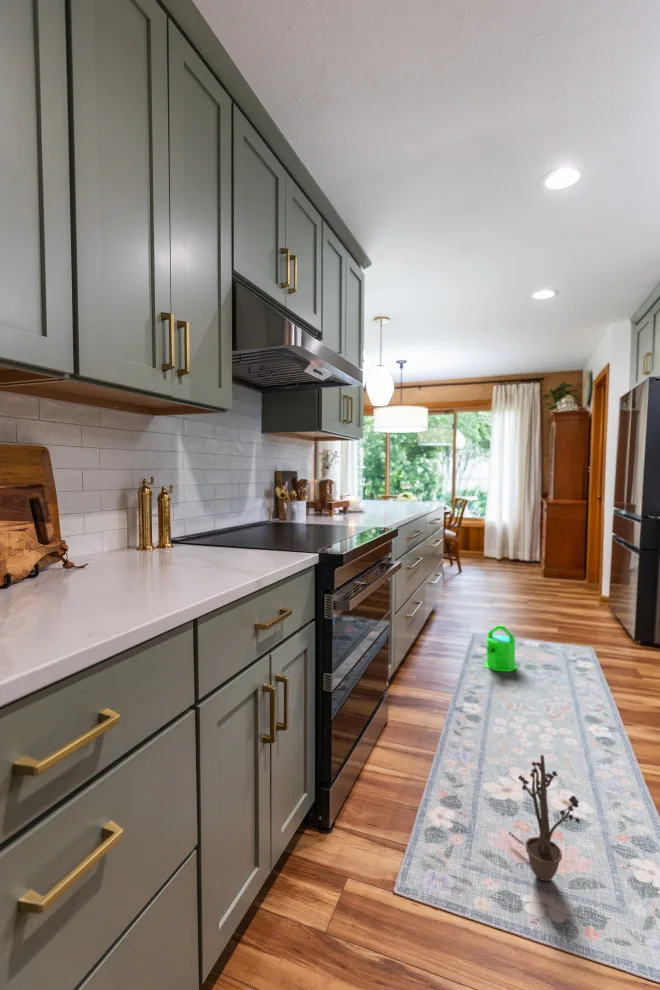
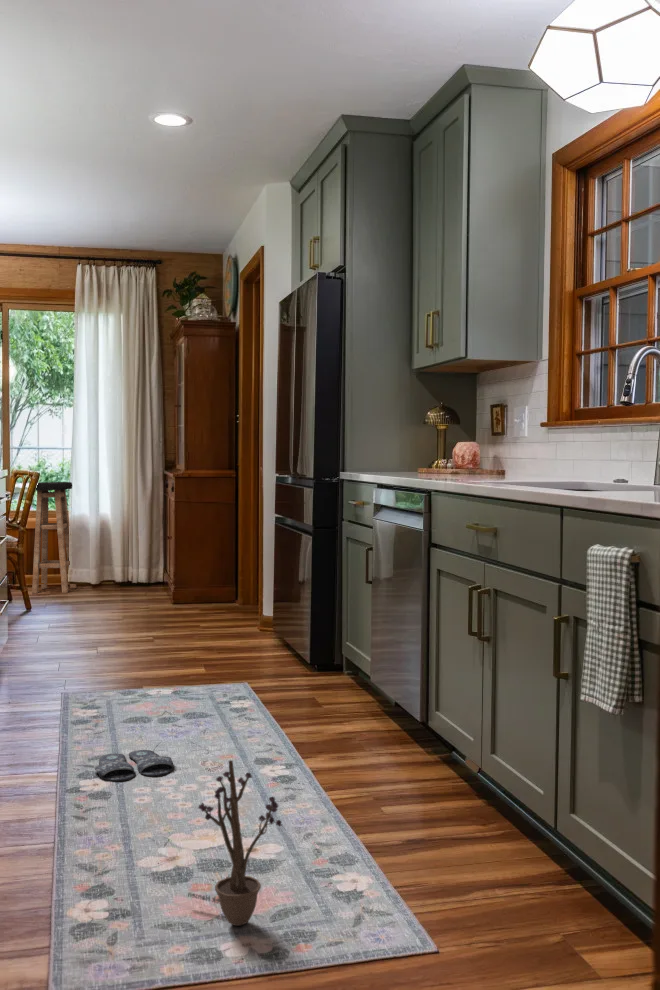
bar stool: none [476,500,501,562] -> present [32,482,76,593]
watering can: present [484,625,517,672] -> none [93,661,147,735]
slippers: none [476,685,527,712] -> present [94,750,173,782]

